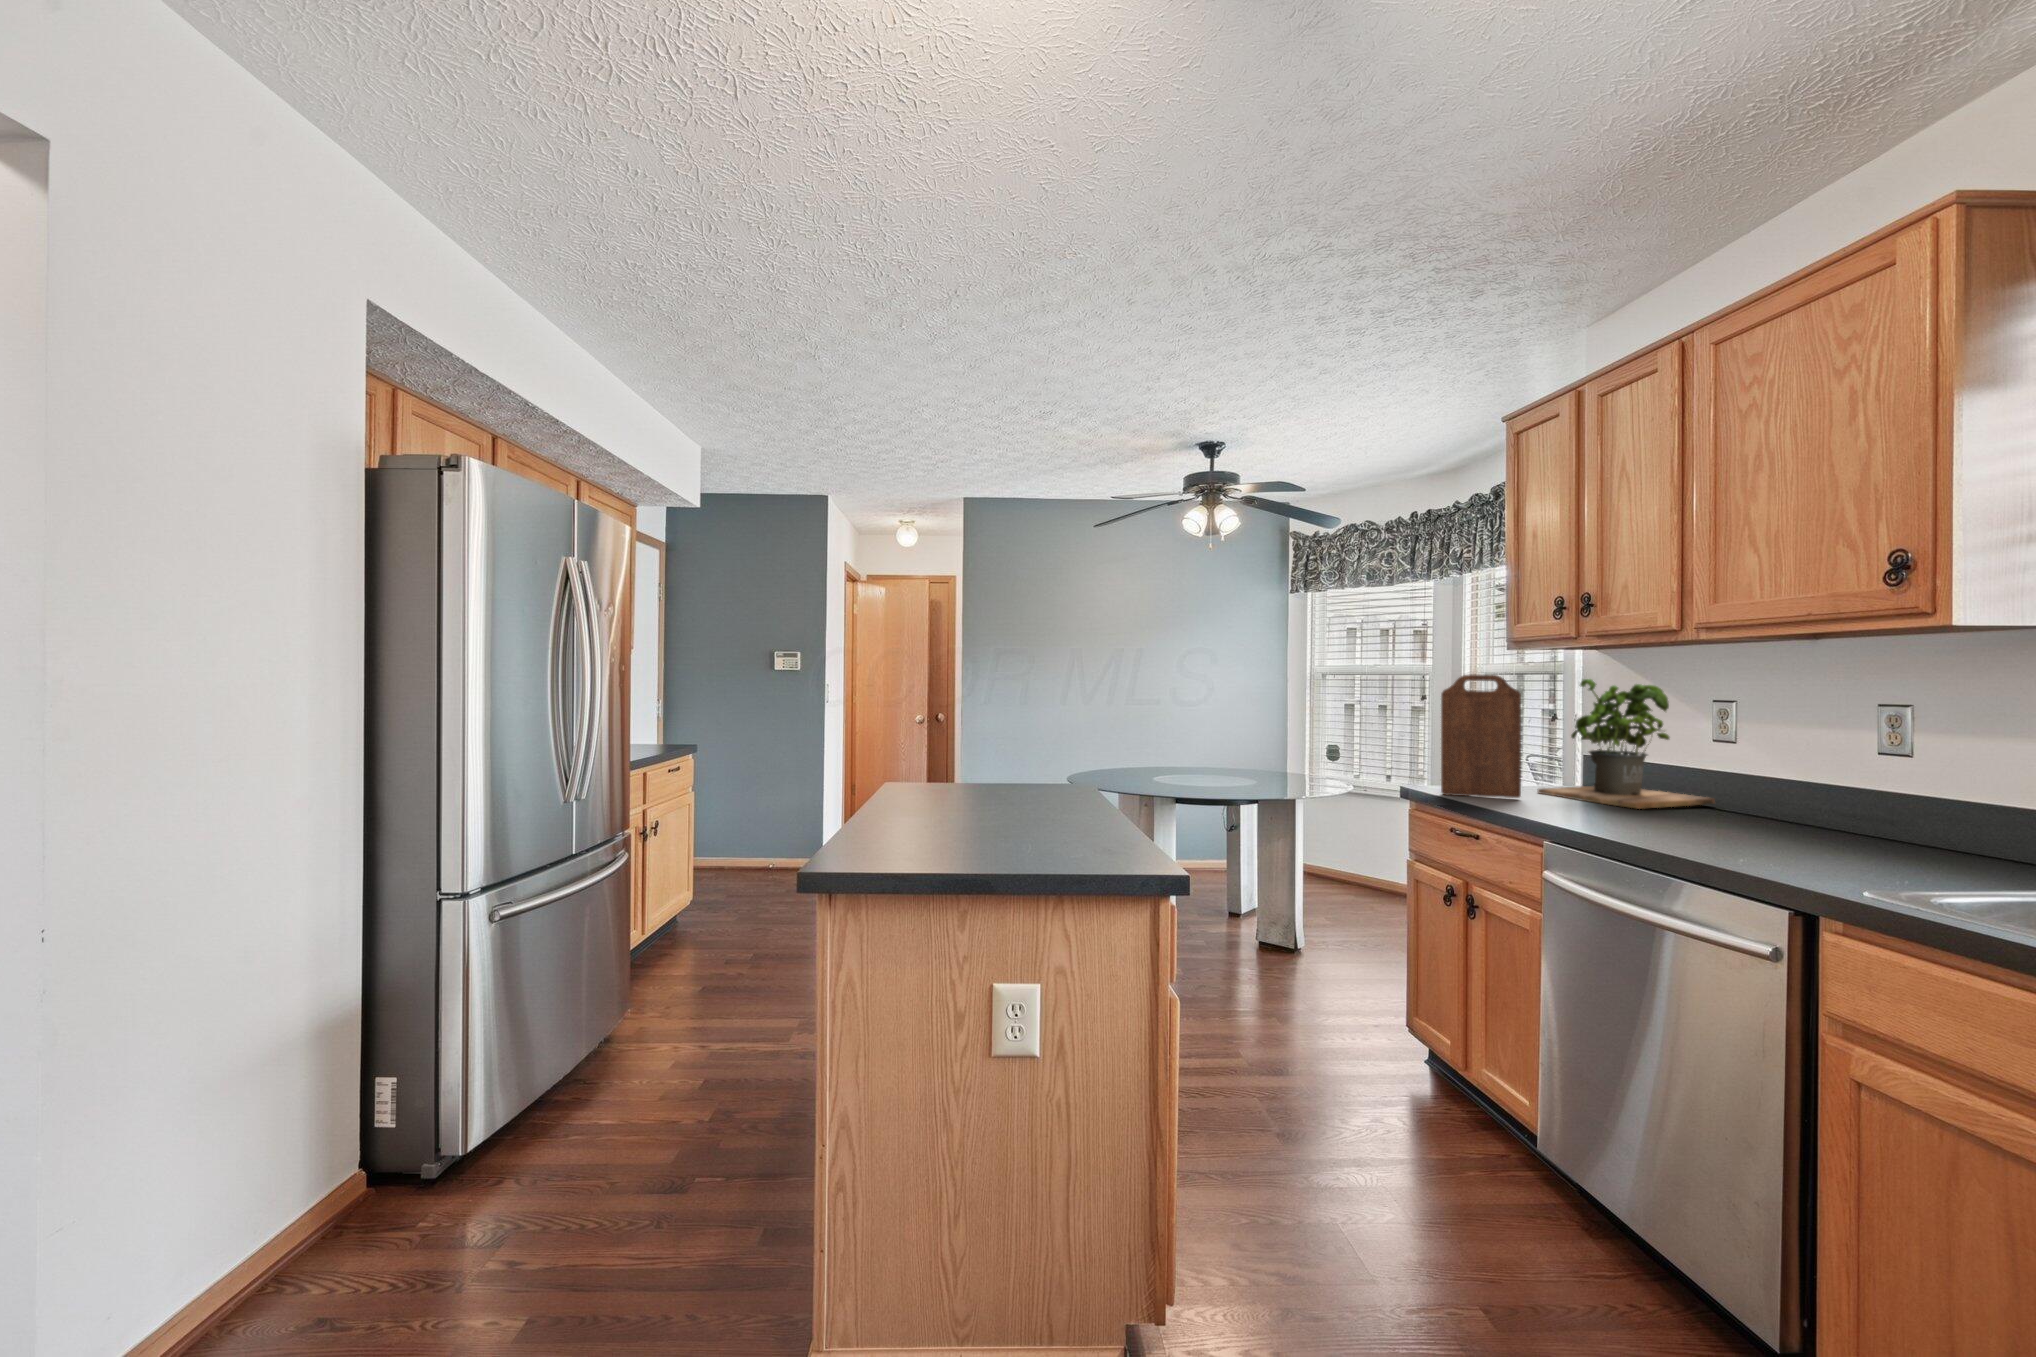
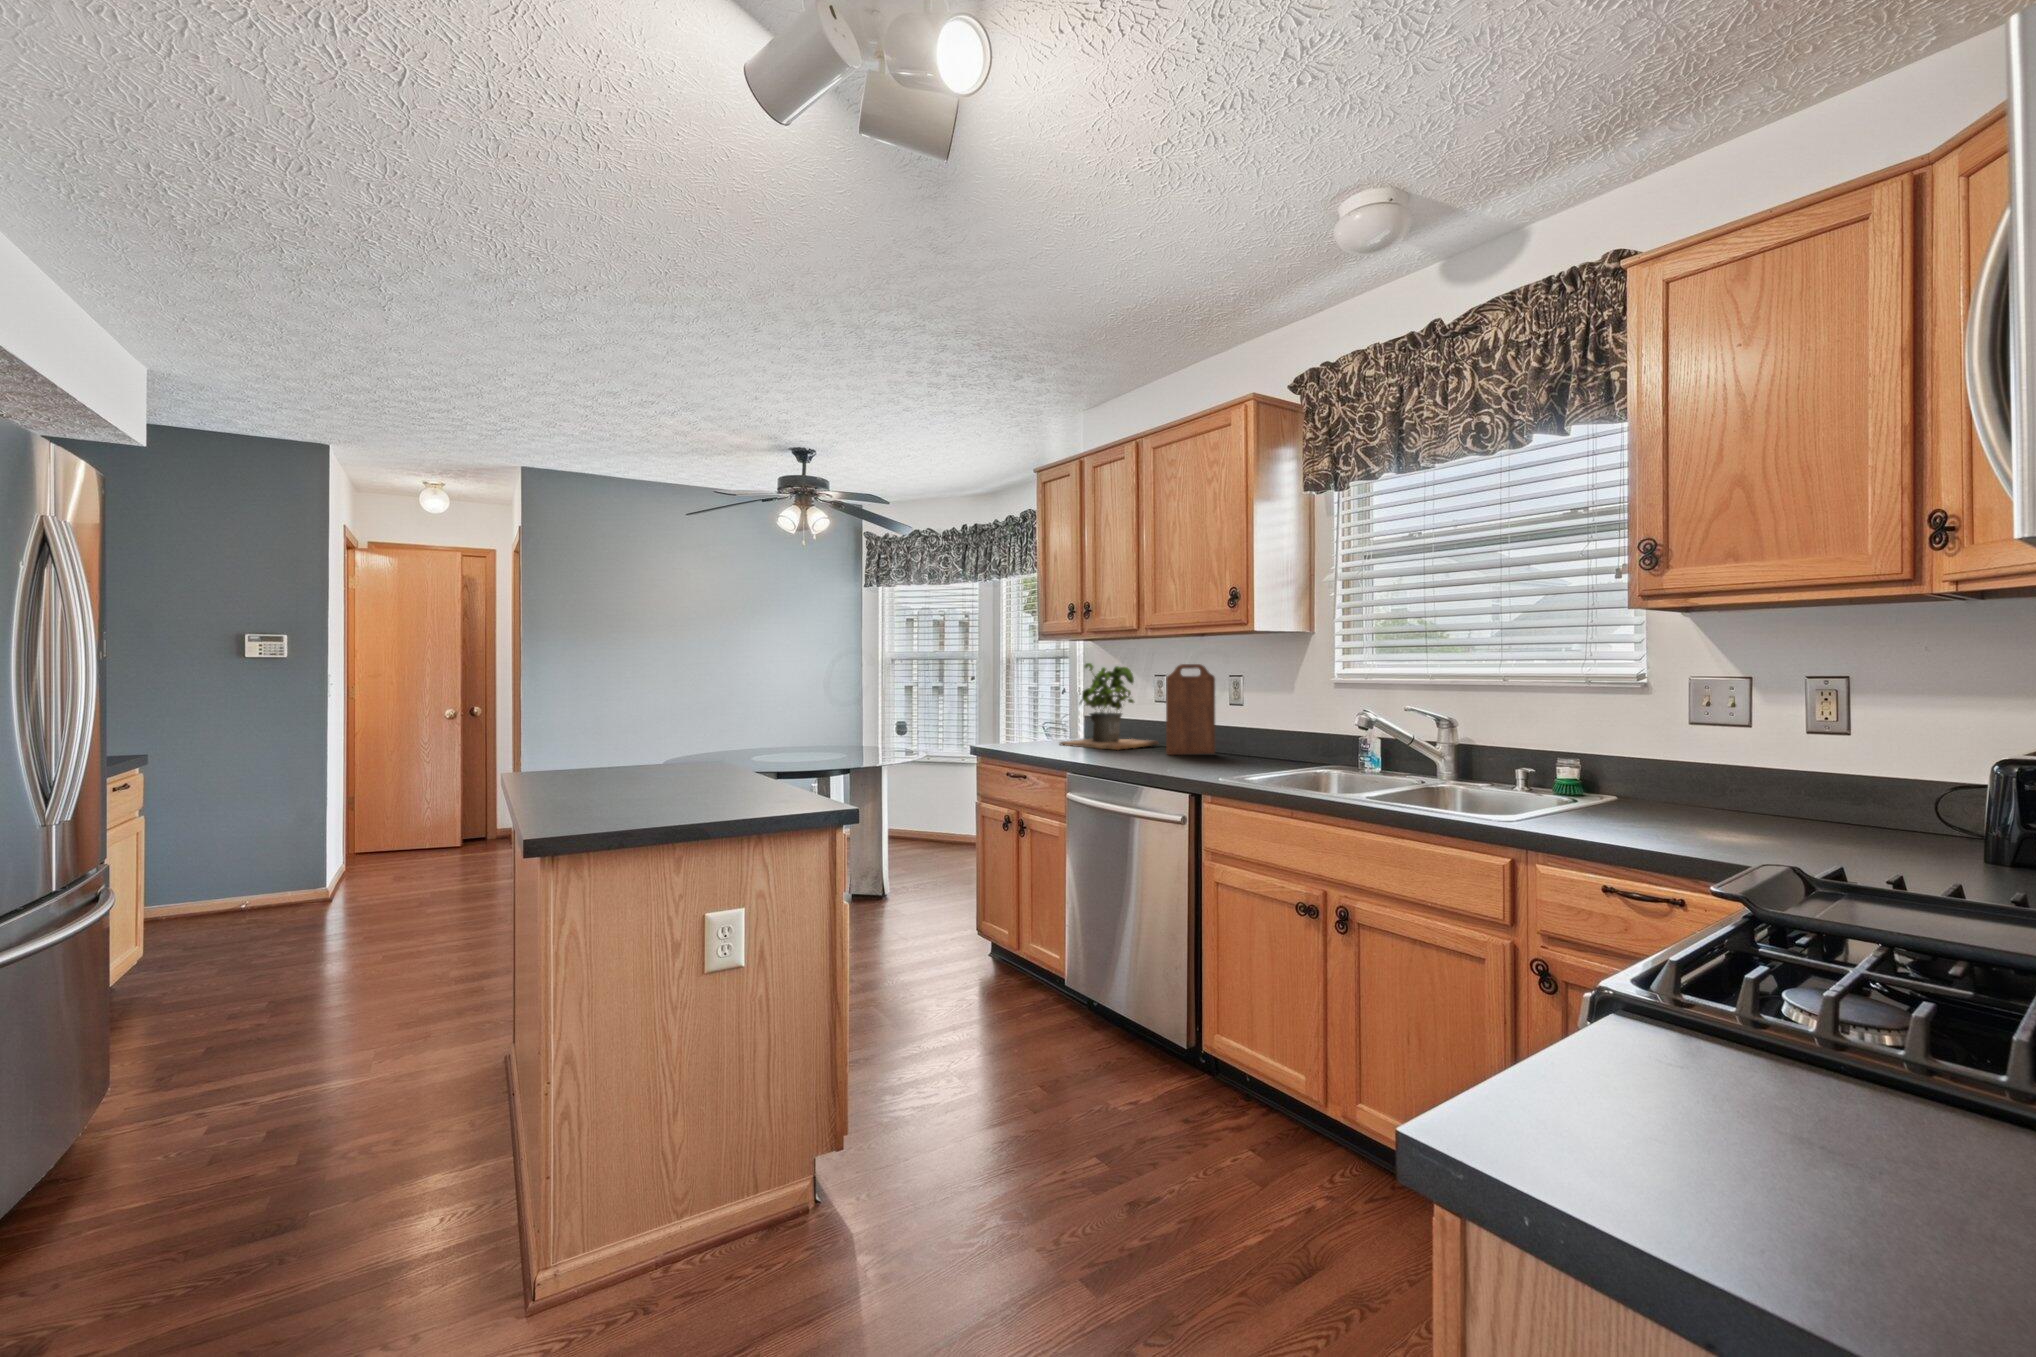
cutting board: present [1441,675,1521,798] -> present [1166,664,1215,755]

